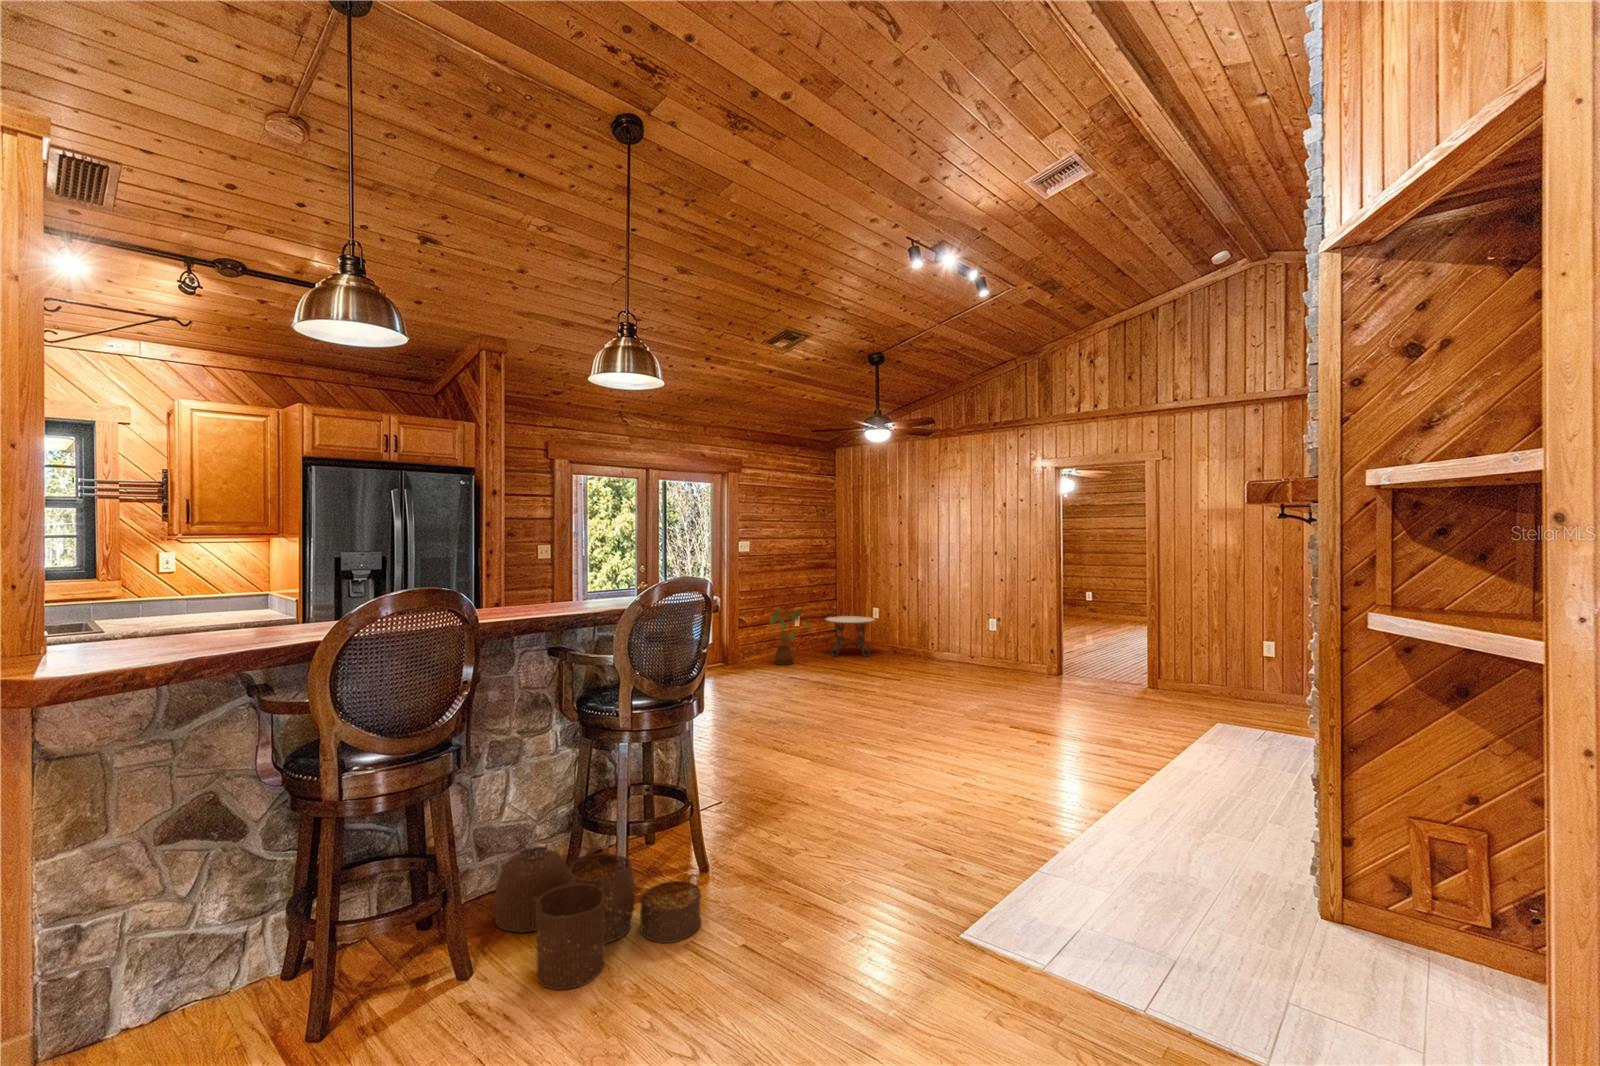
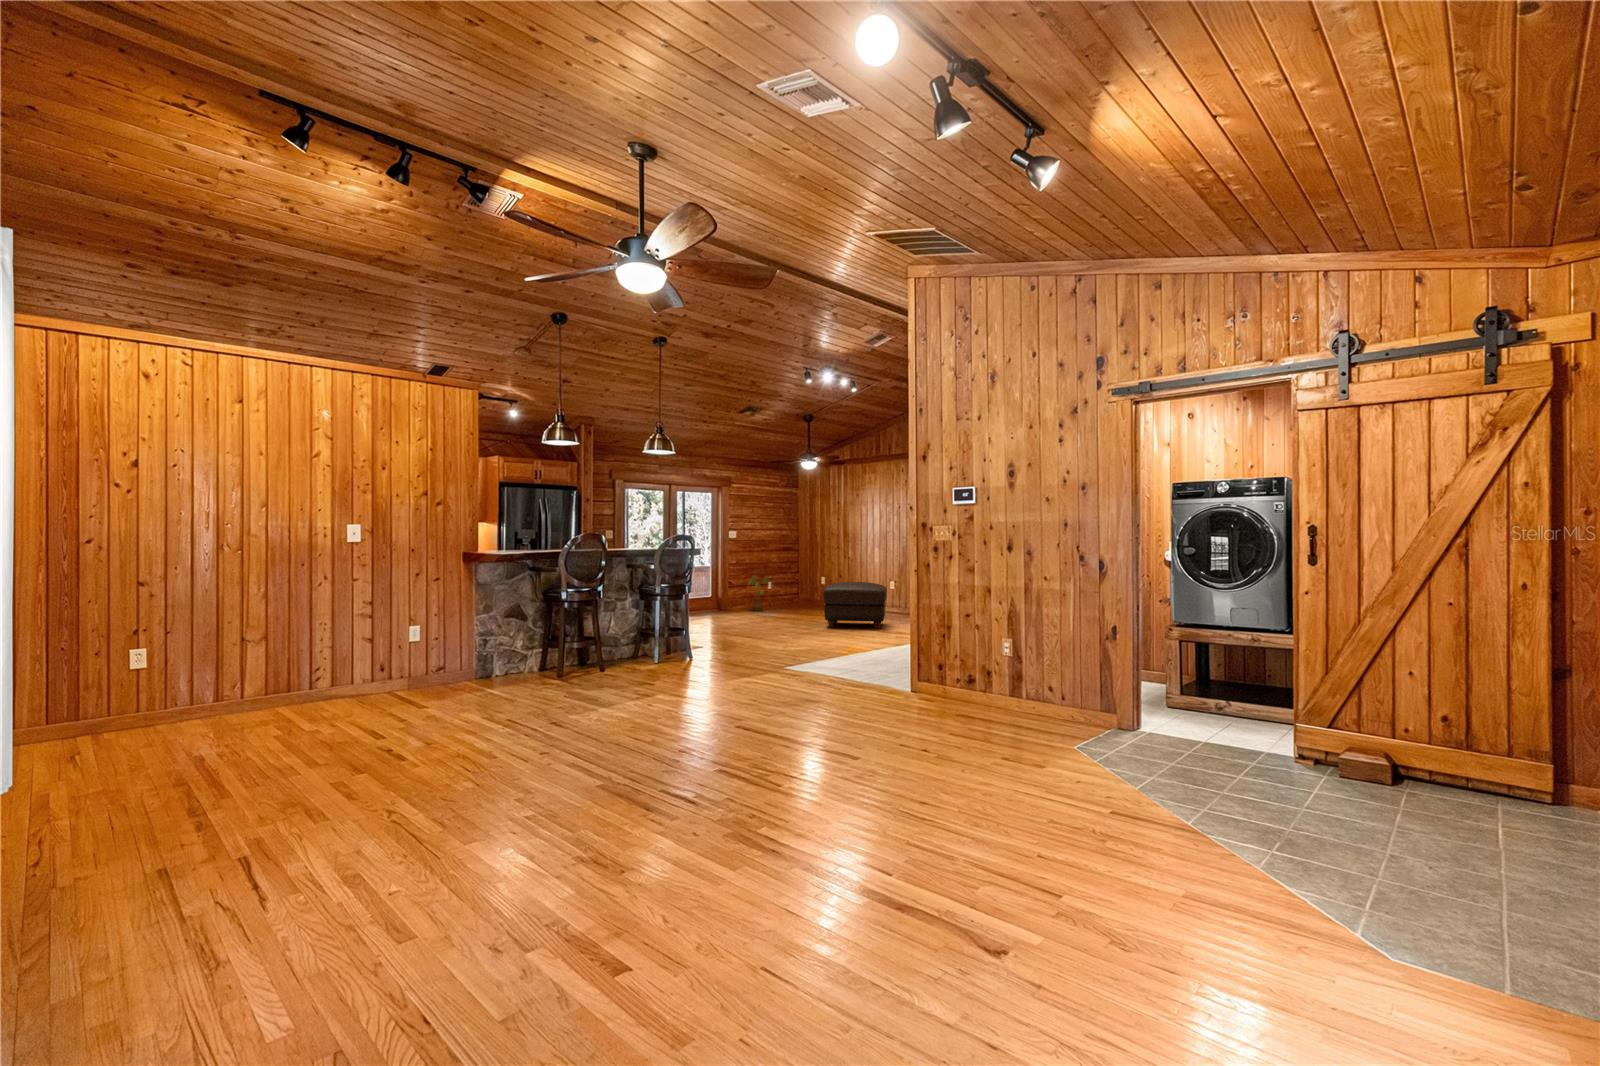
side table: present [826,616,875,657] -> none [787,583,821,609]
ottoman: none [917,630,1034,716] -> present [823,582,887,629]
woven basket: present [495,844,701,990] -> none [608,638,685,674]

